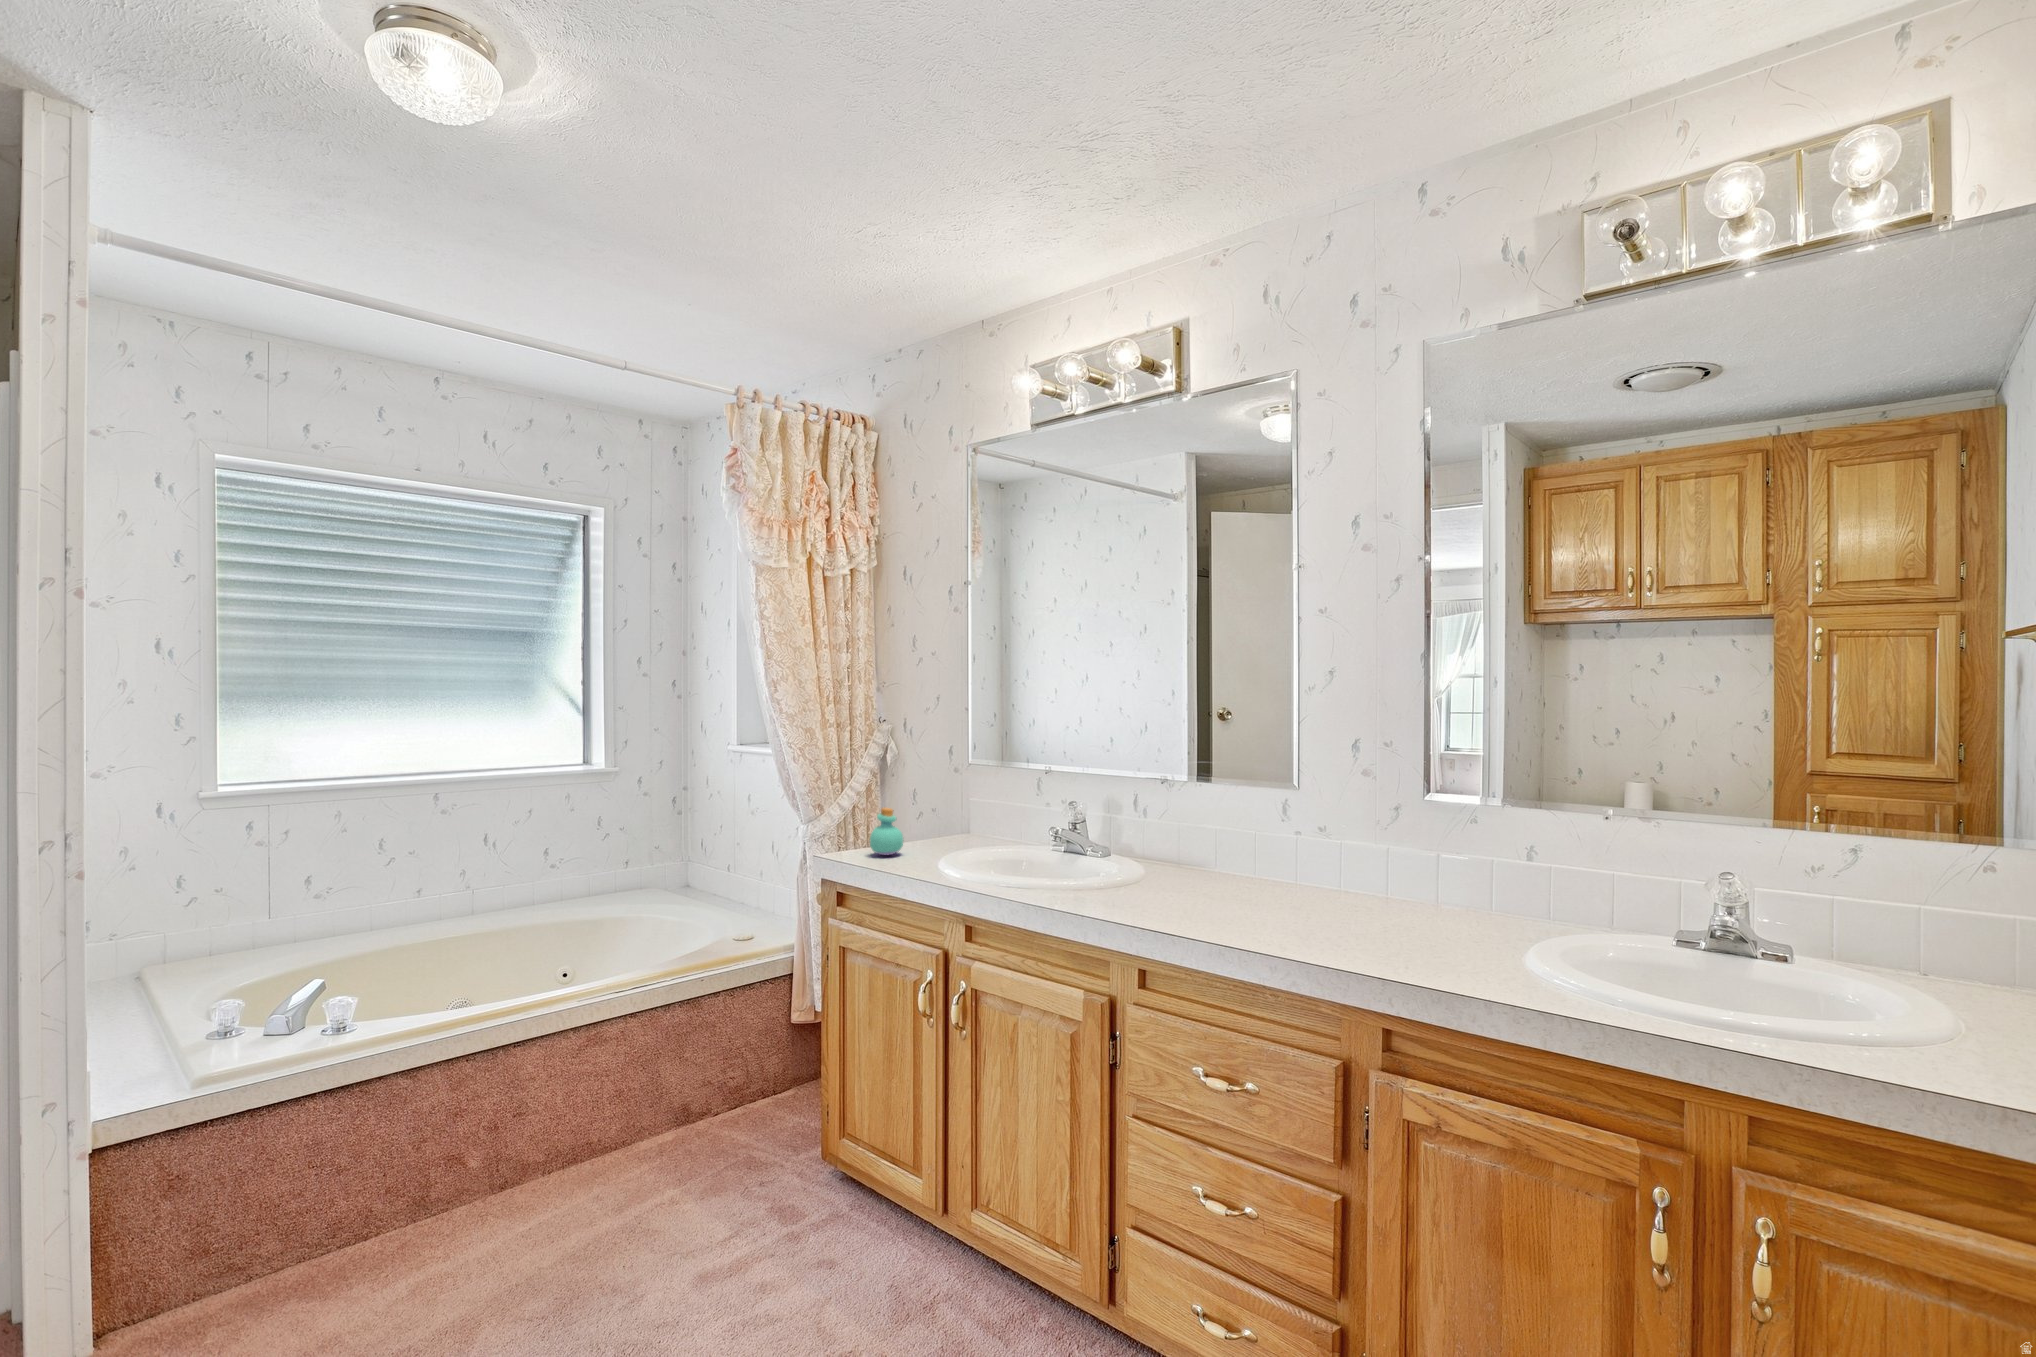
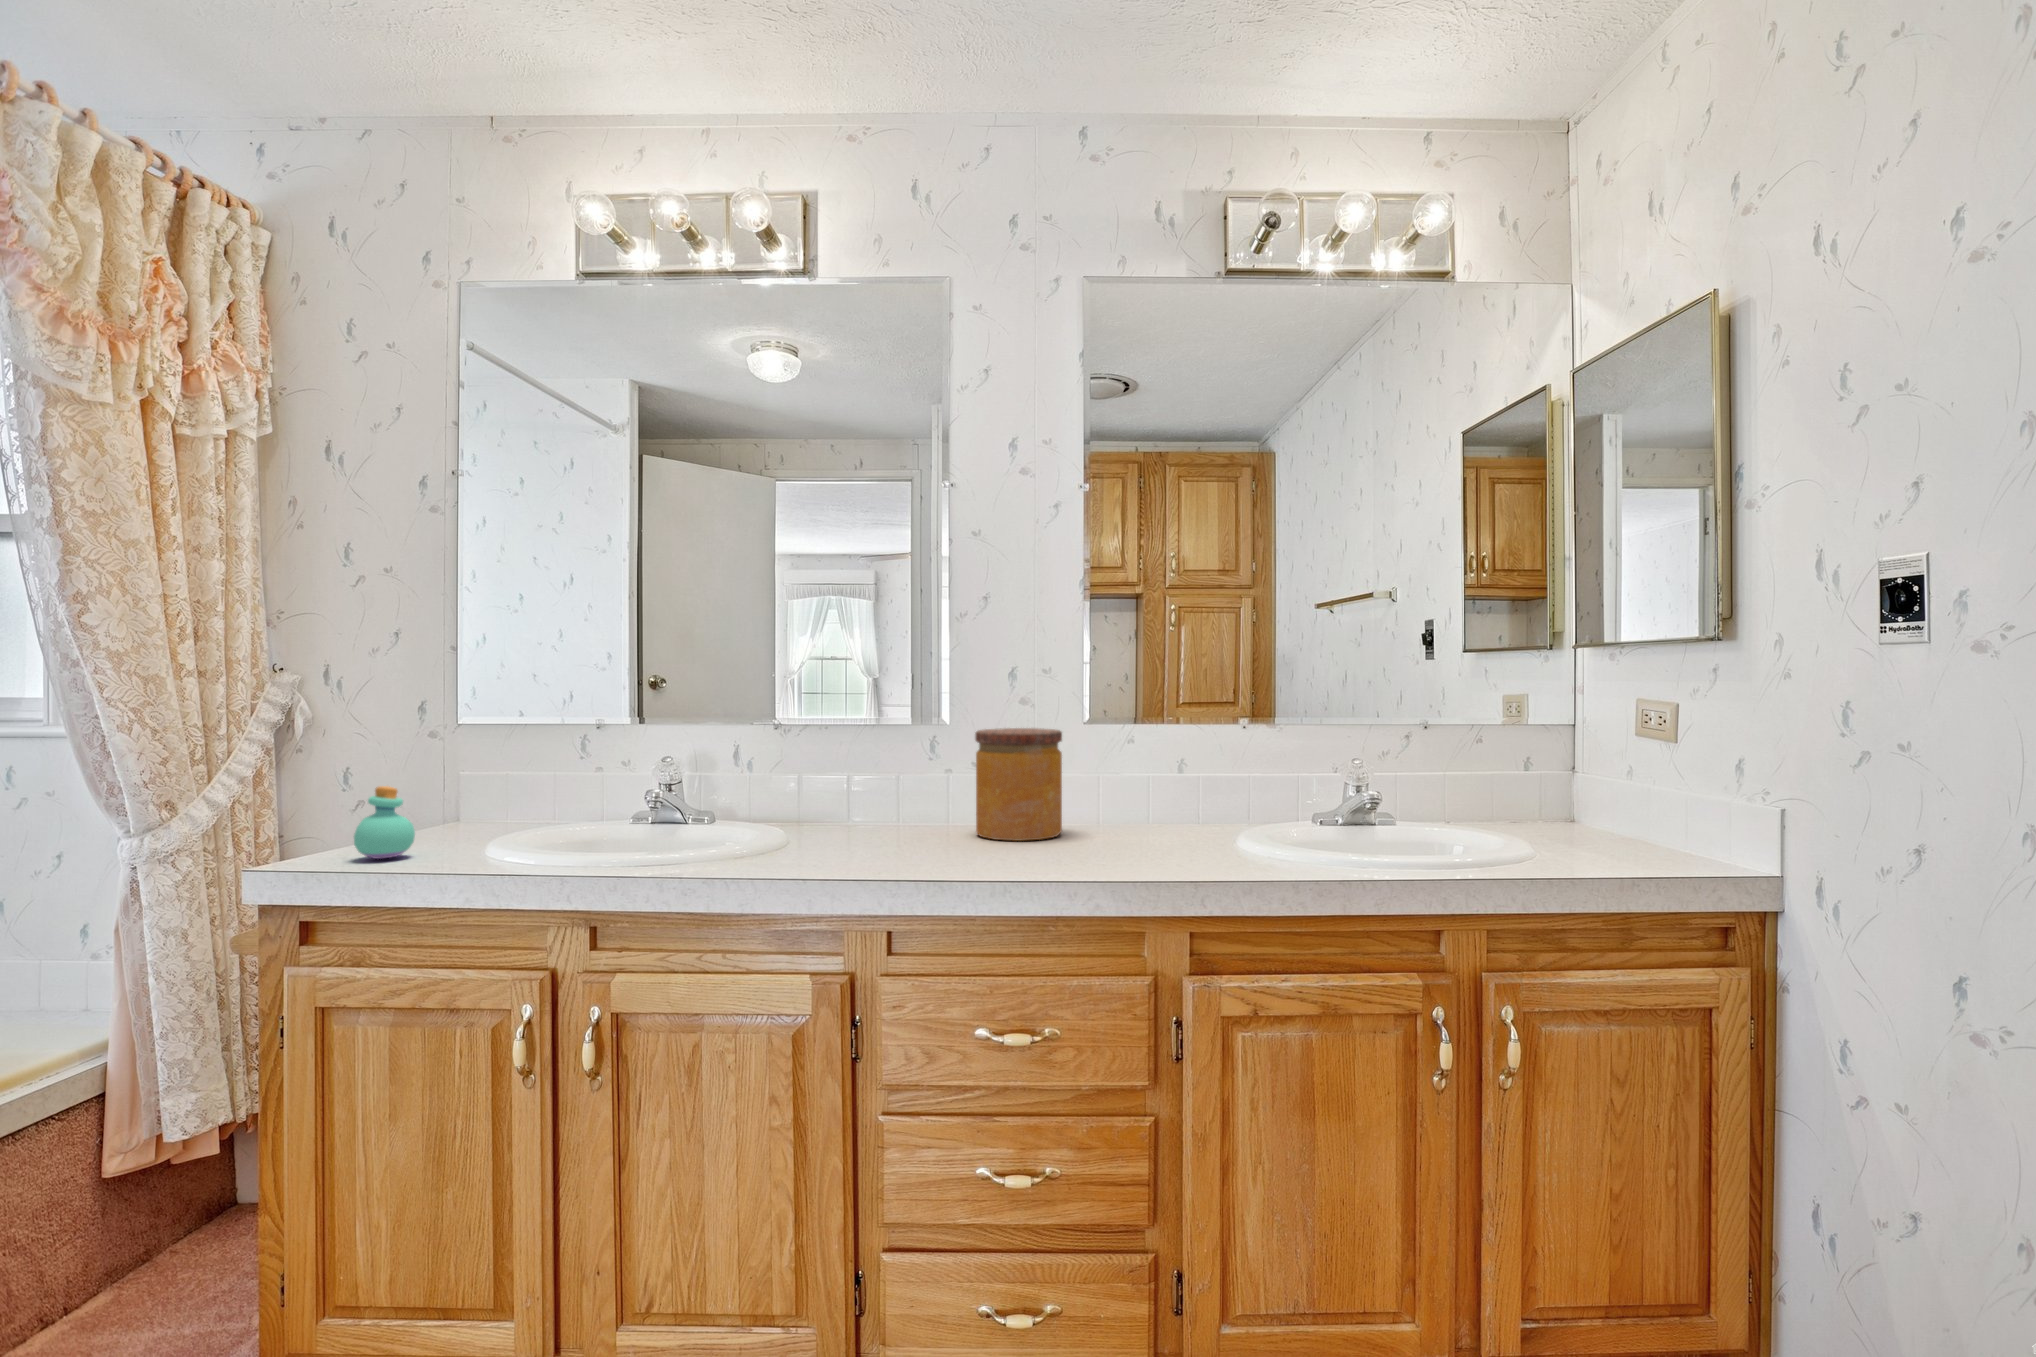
jar: none [1287,794,1374,907] -> present [975,728,1062,841]

